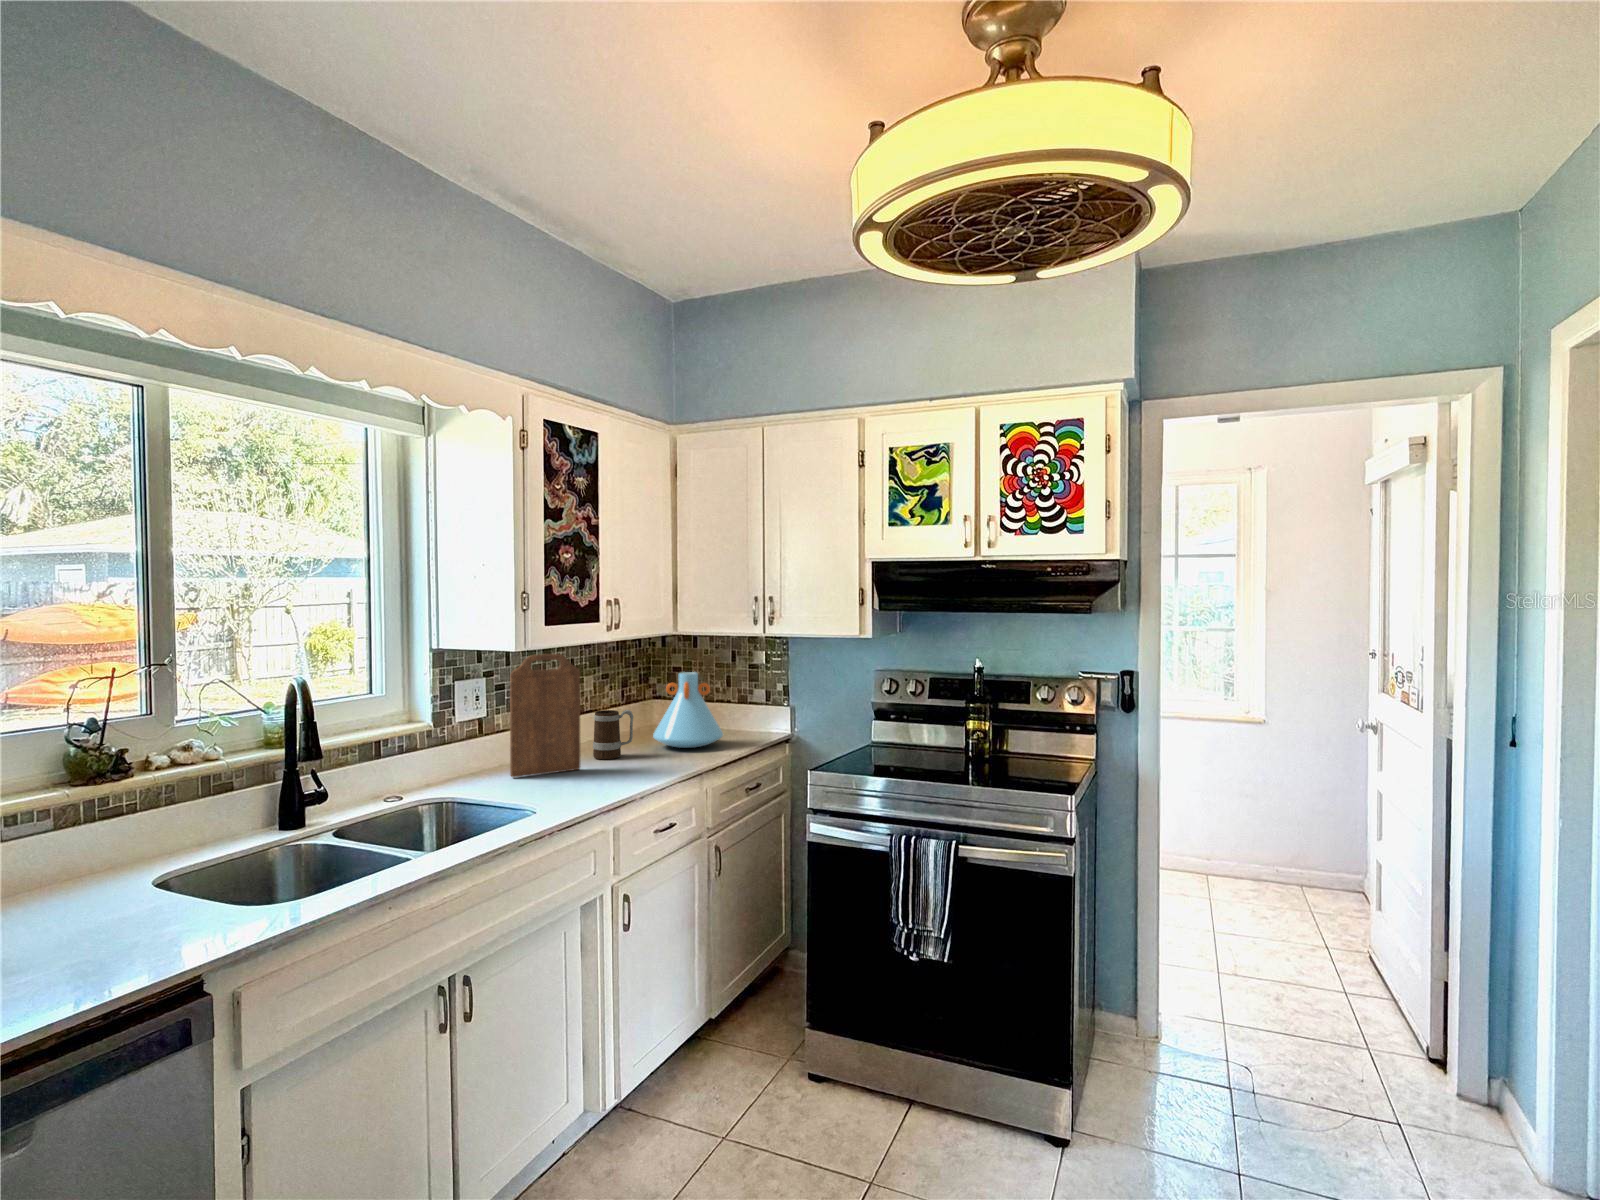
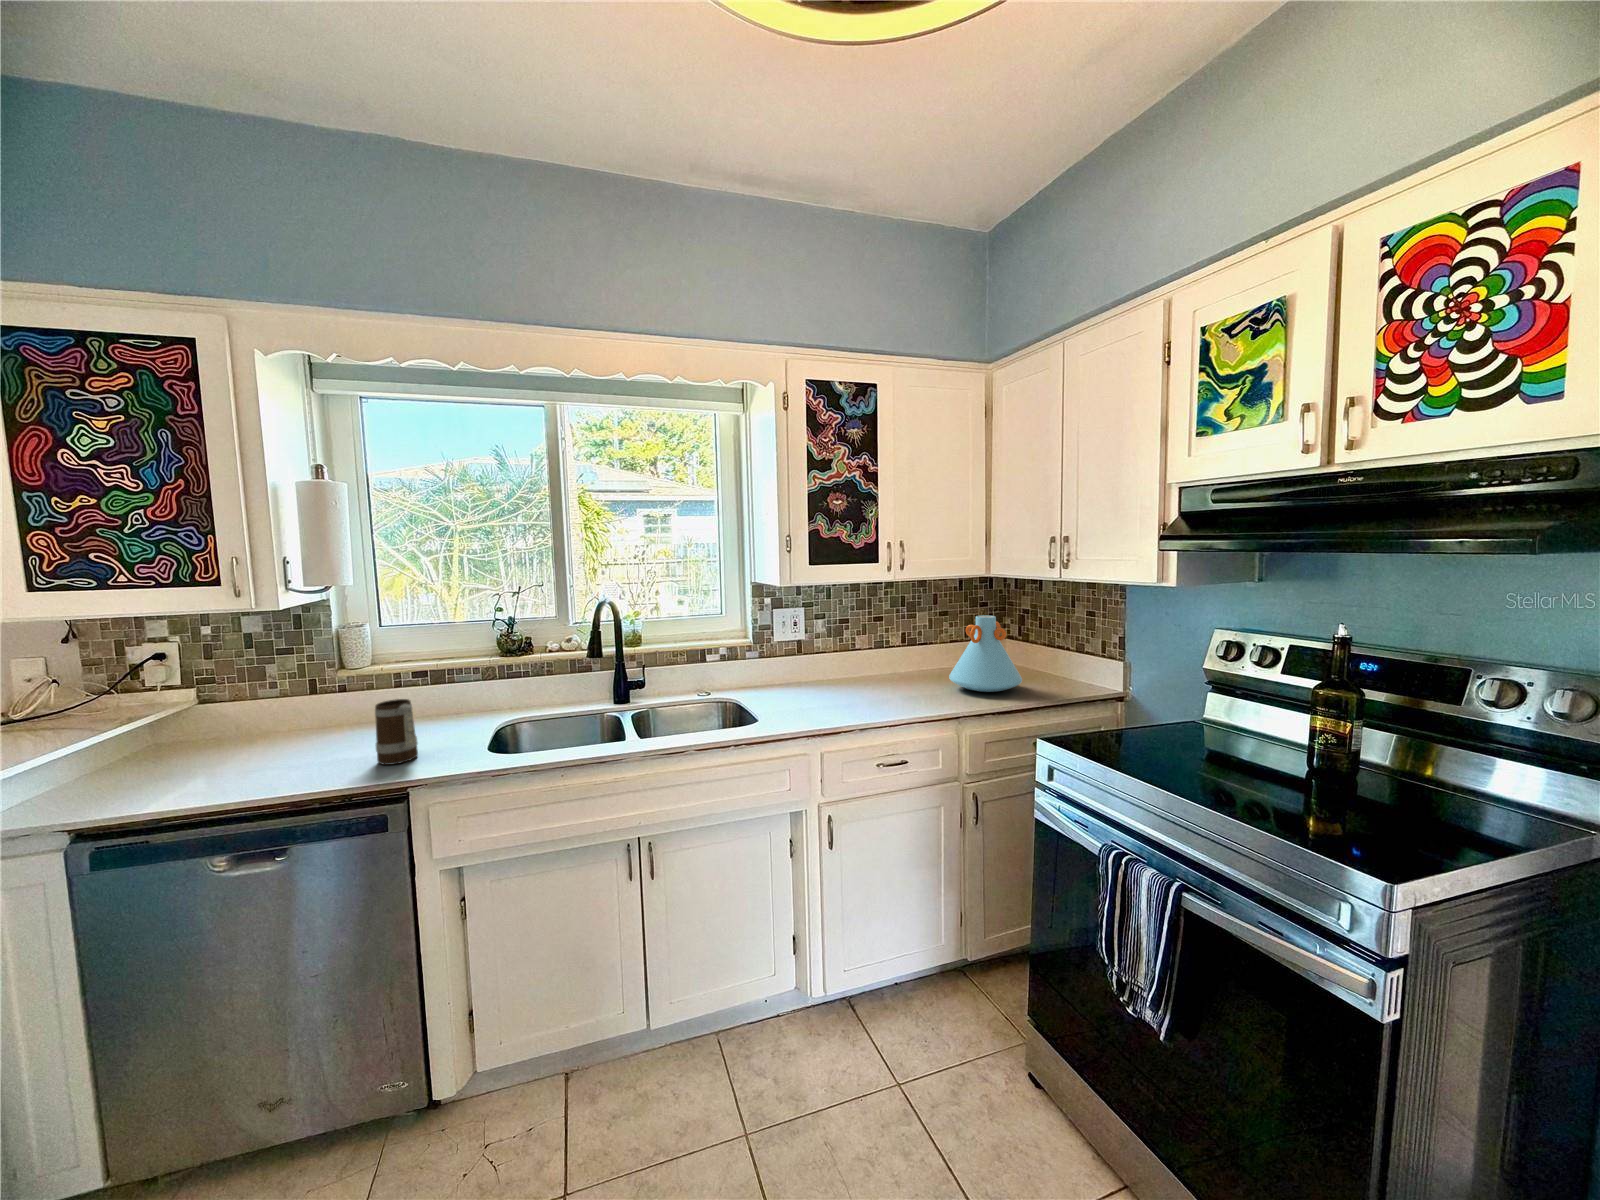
cutting board: present [510,654,580,777] -> none [793,591,853,695]
mug: present [593,710,633,759] -> present [375,699,418,765]

